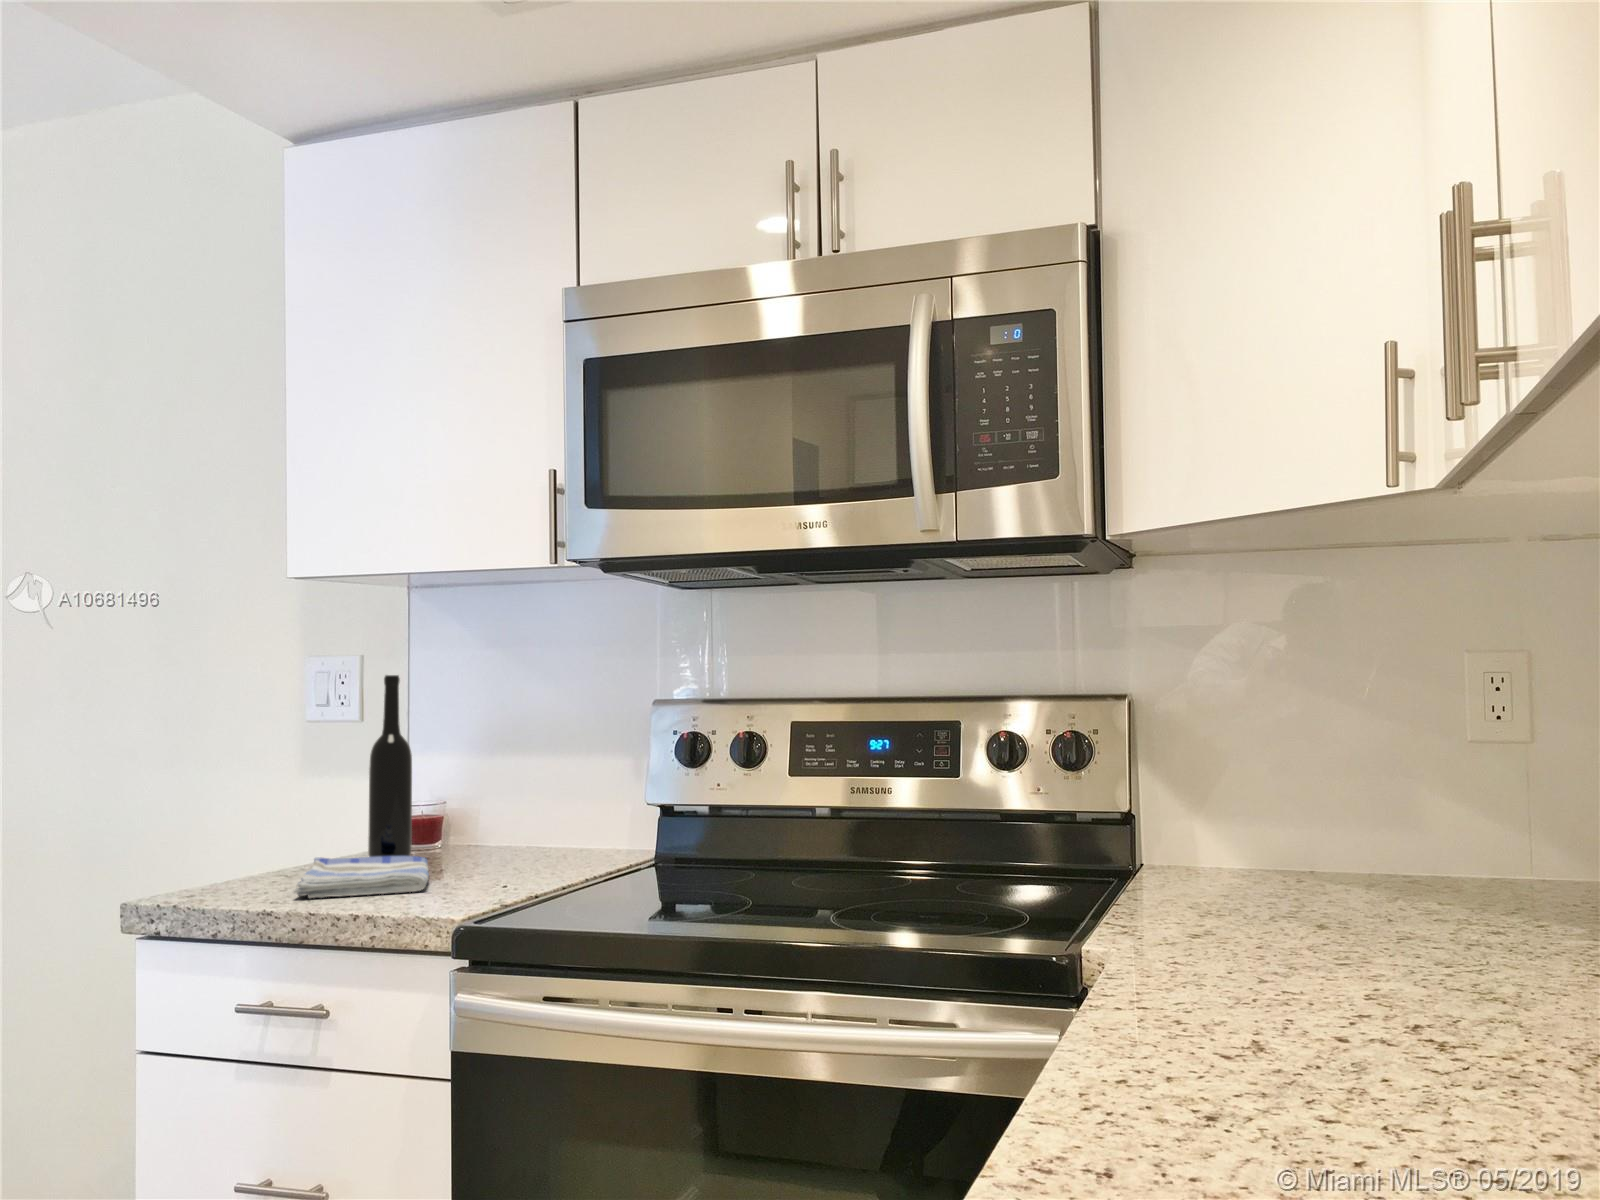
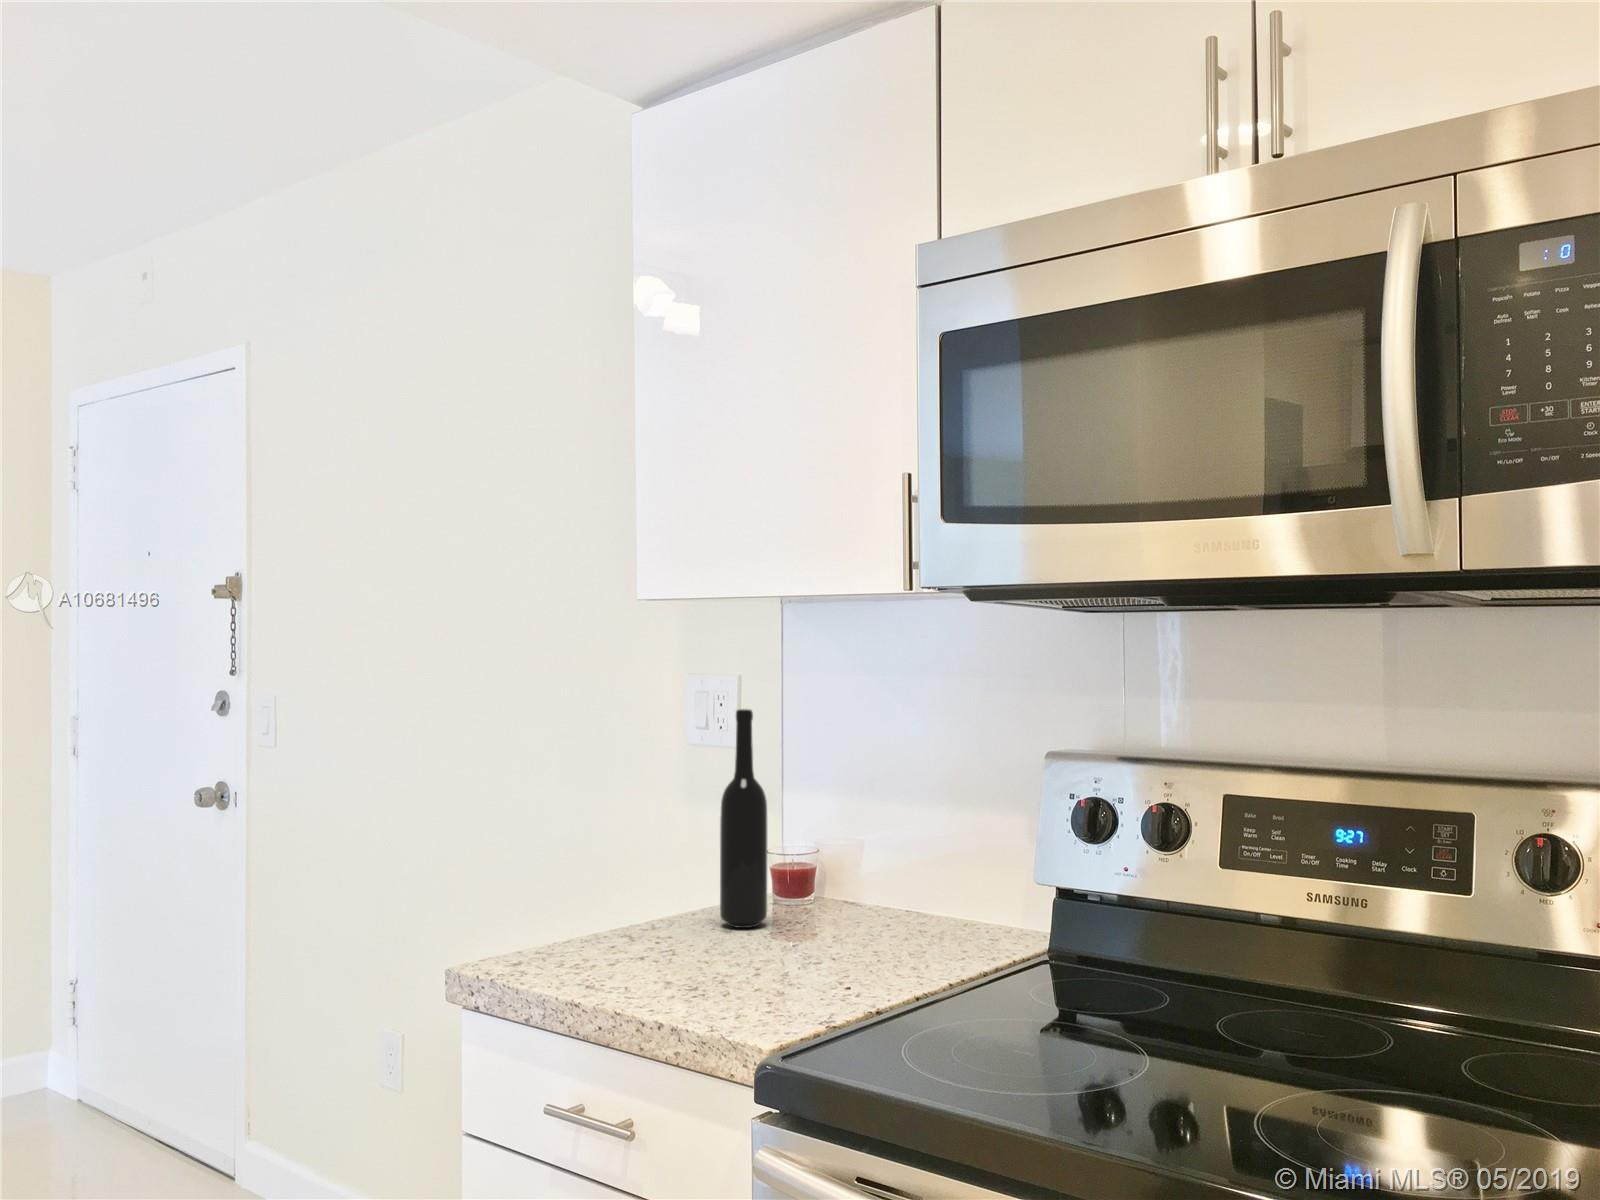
dish towel: present [293,856,429,898] -> none [611,922,777,985]

